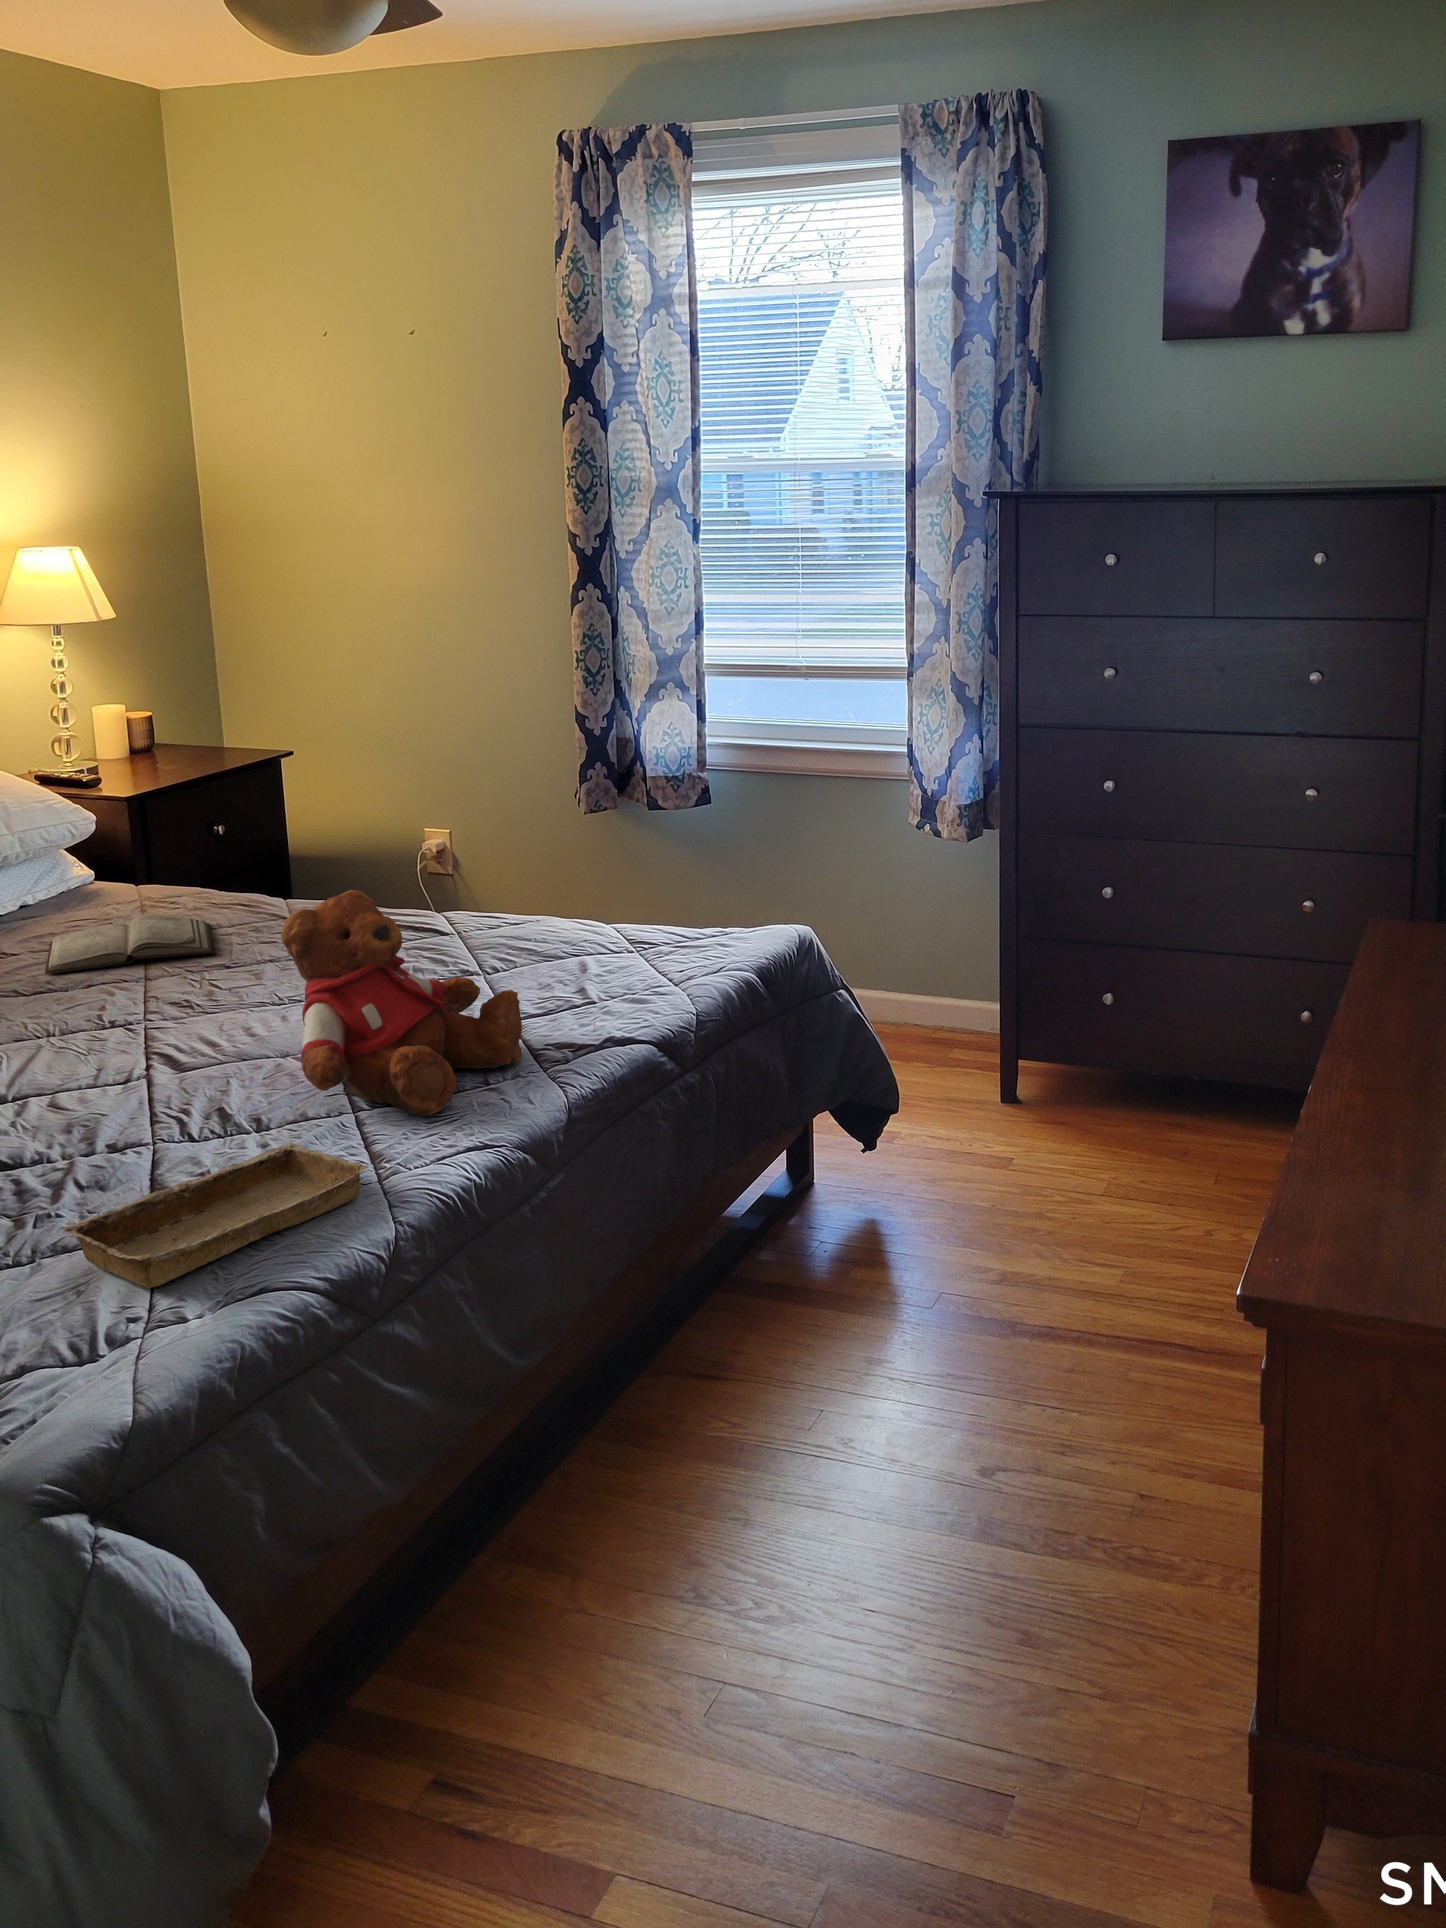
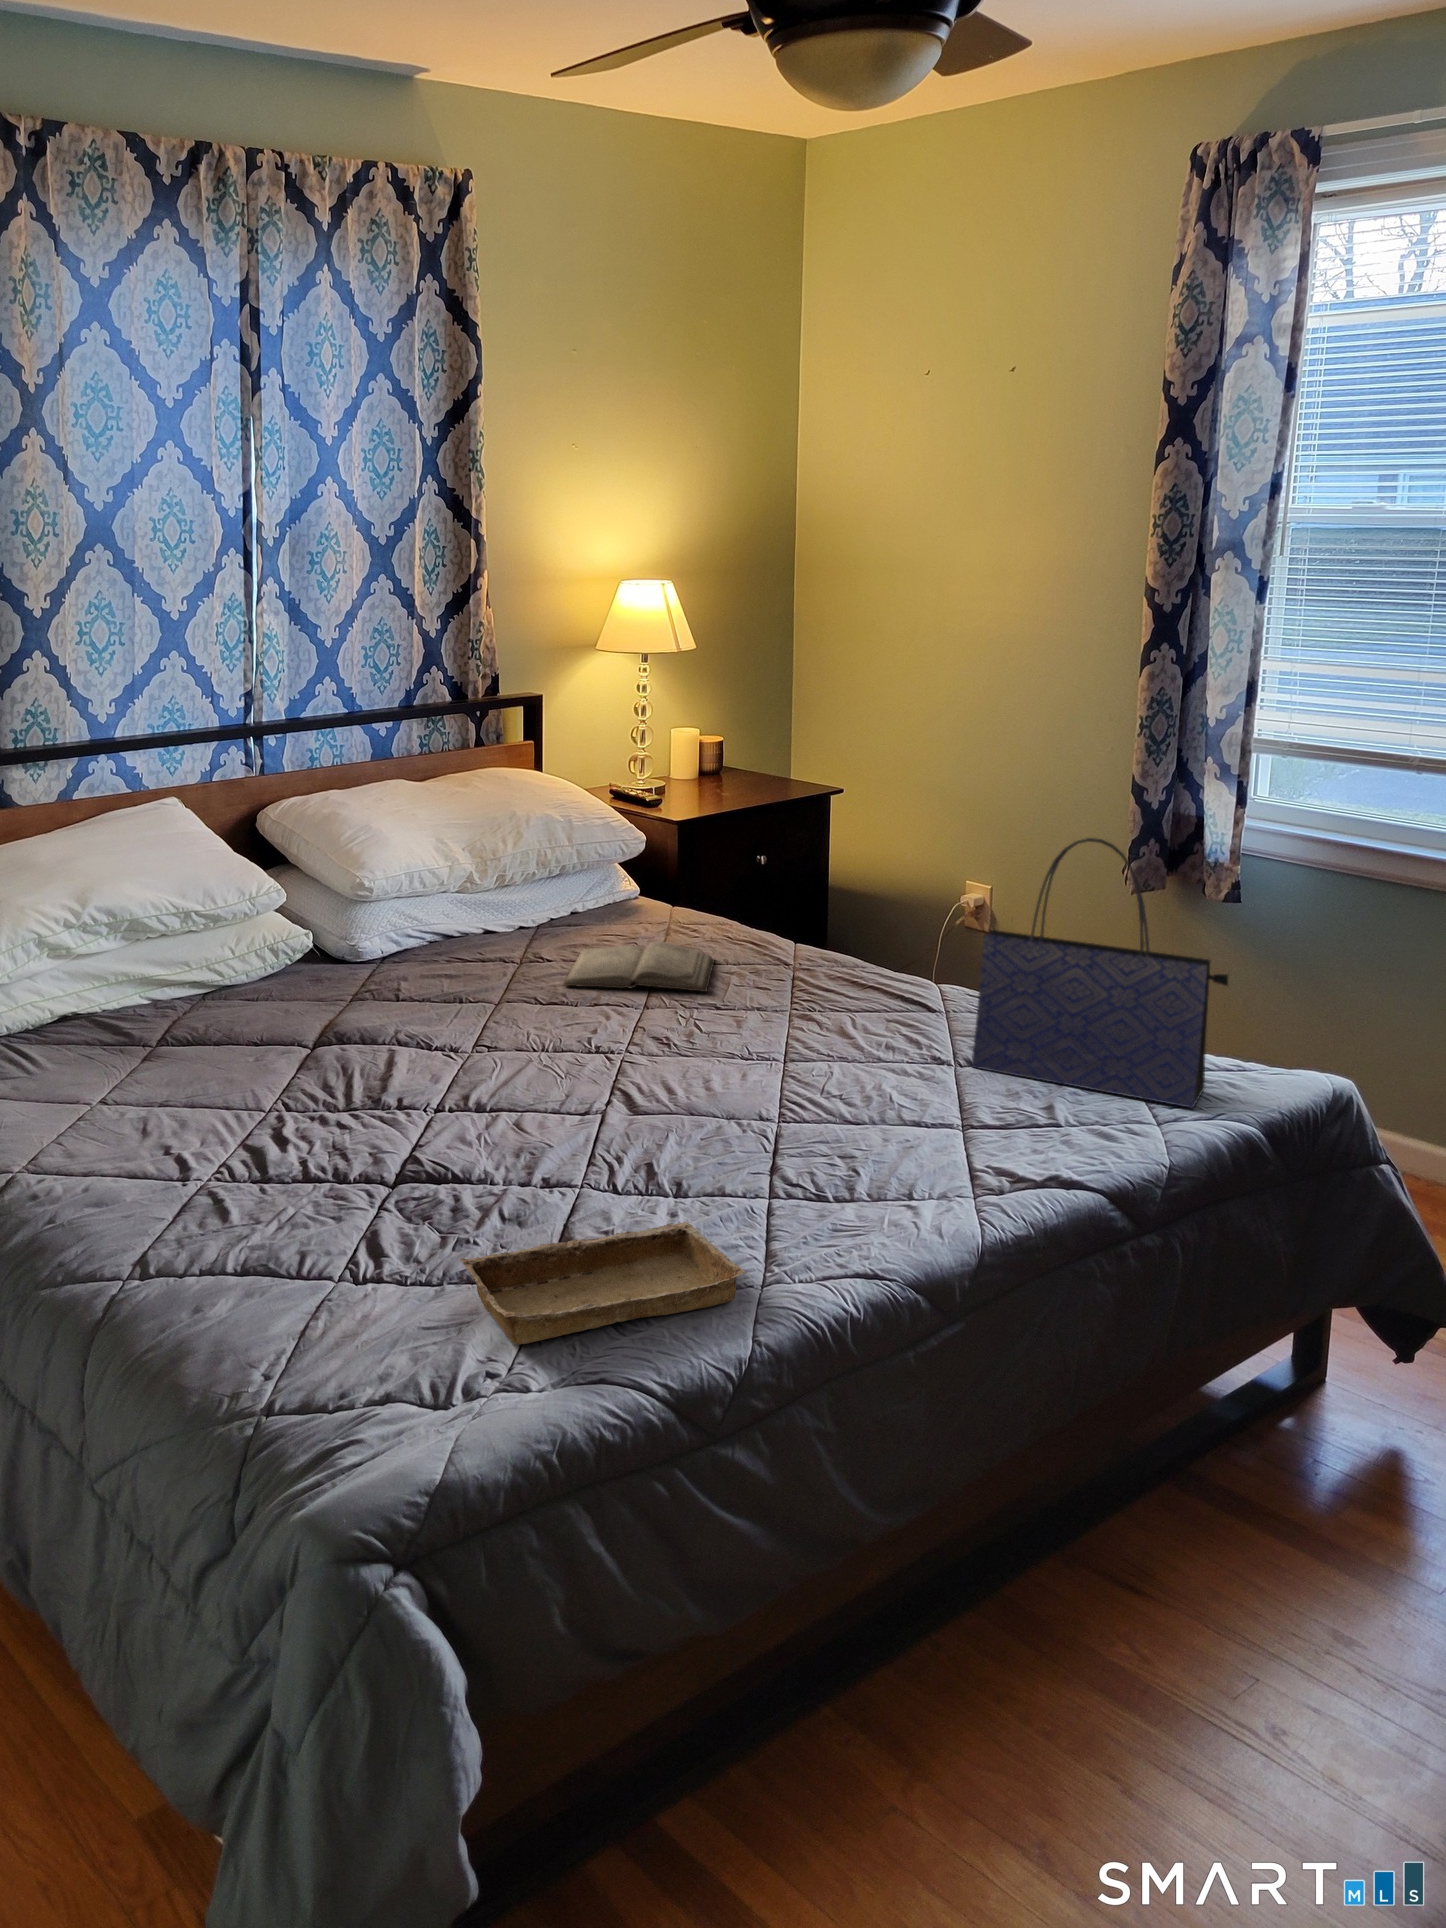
tote bag: none [499,746,712,971] -> present [971,838,1228,1108]
teddy bear: present [281,890,522,1115] -> none [722,966,960,1224]

